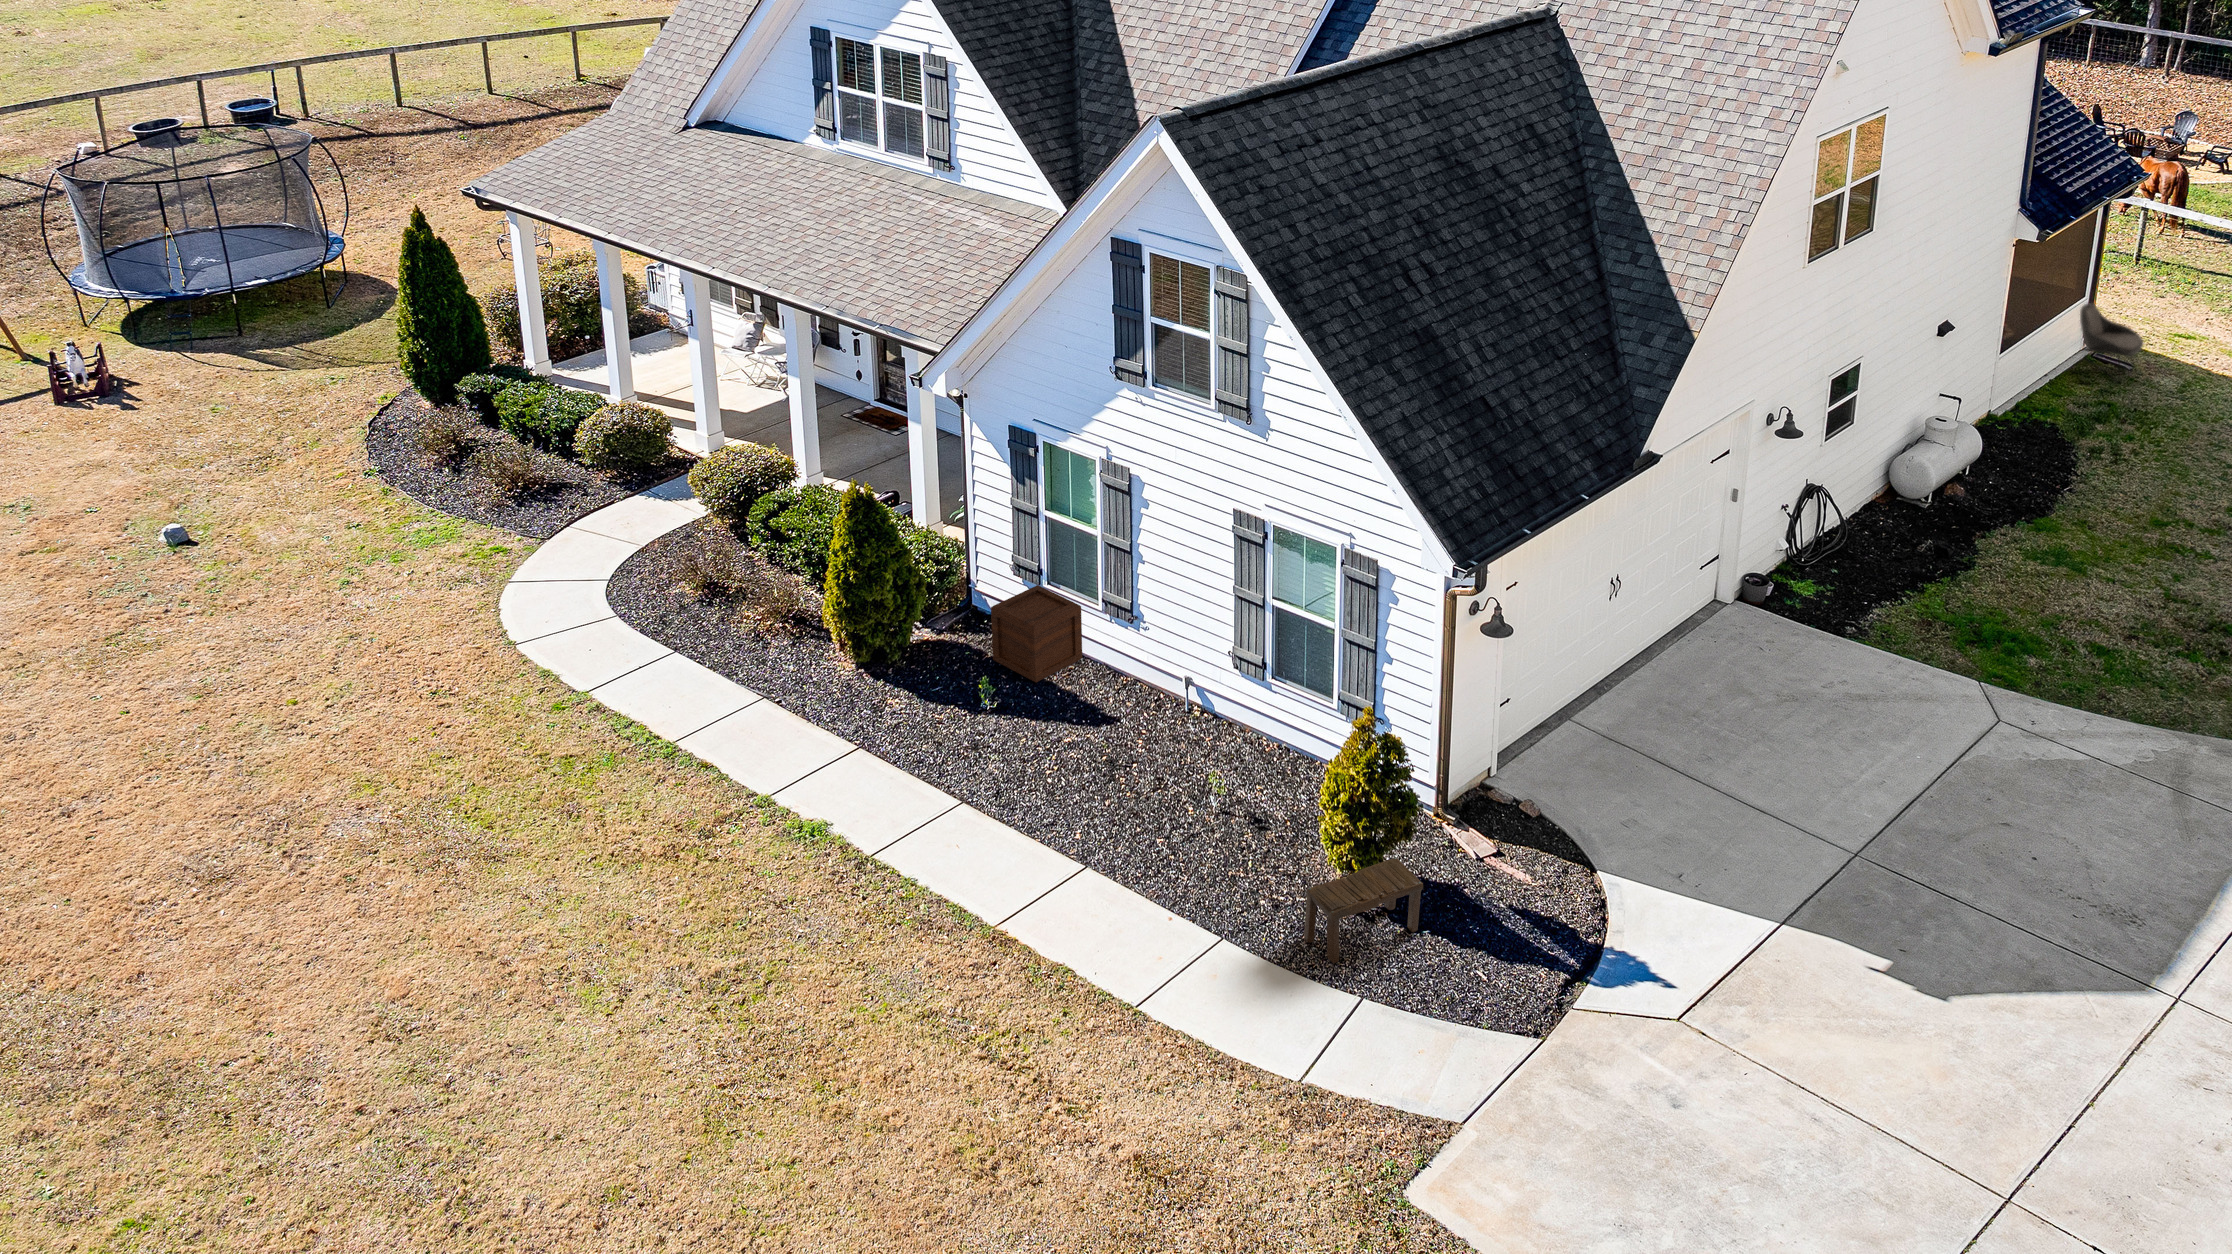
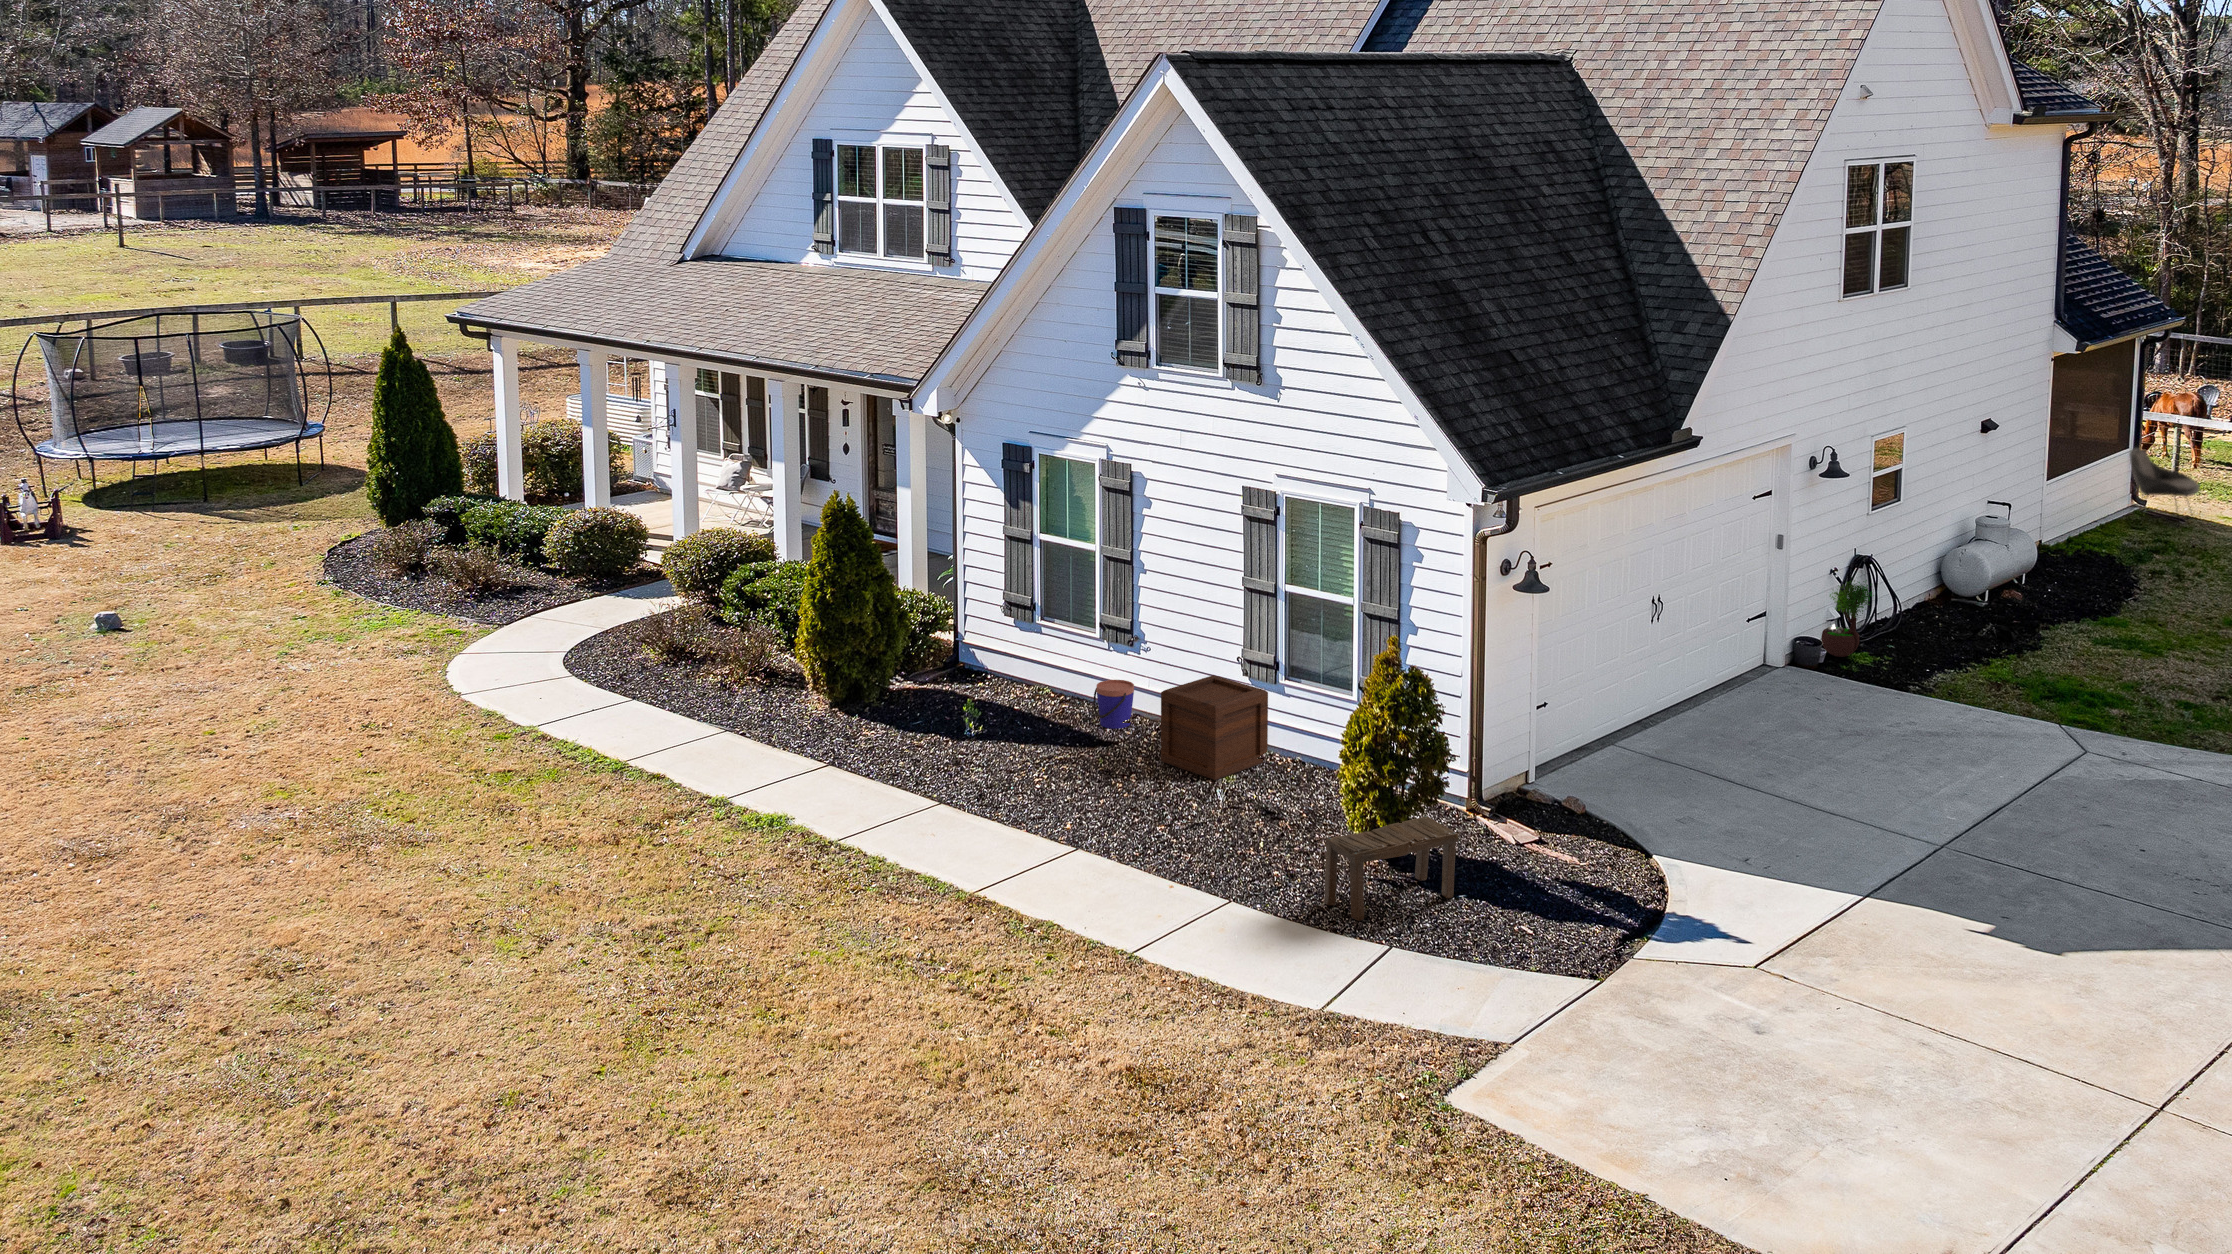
potted tree: none [1767,519,1819,586] -> present [1821,580,1872,657]
wooden crate: present [991,585,1082,682] -> present [1161,675,1268,780]
bucket: none [1097,646,1134,693] -> present [1094,680,1134,729]

